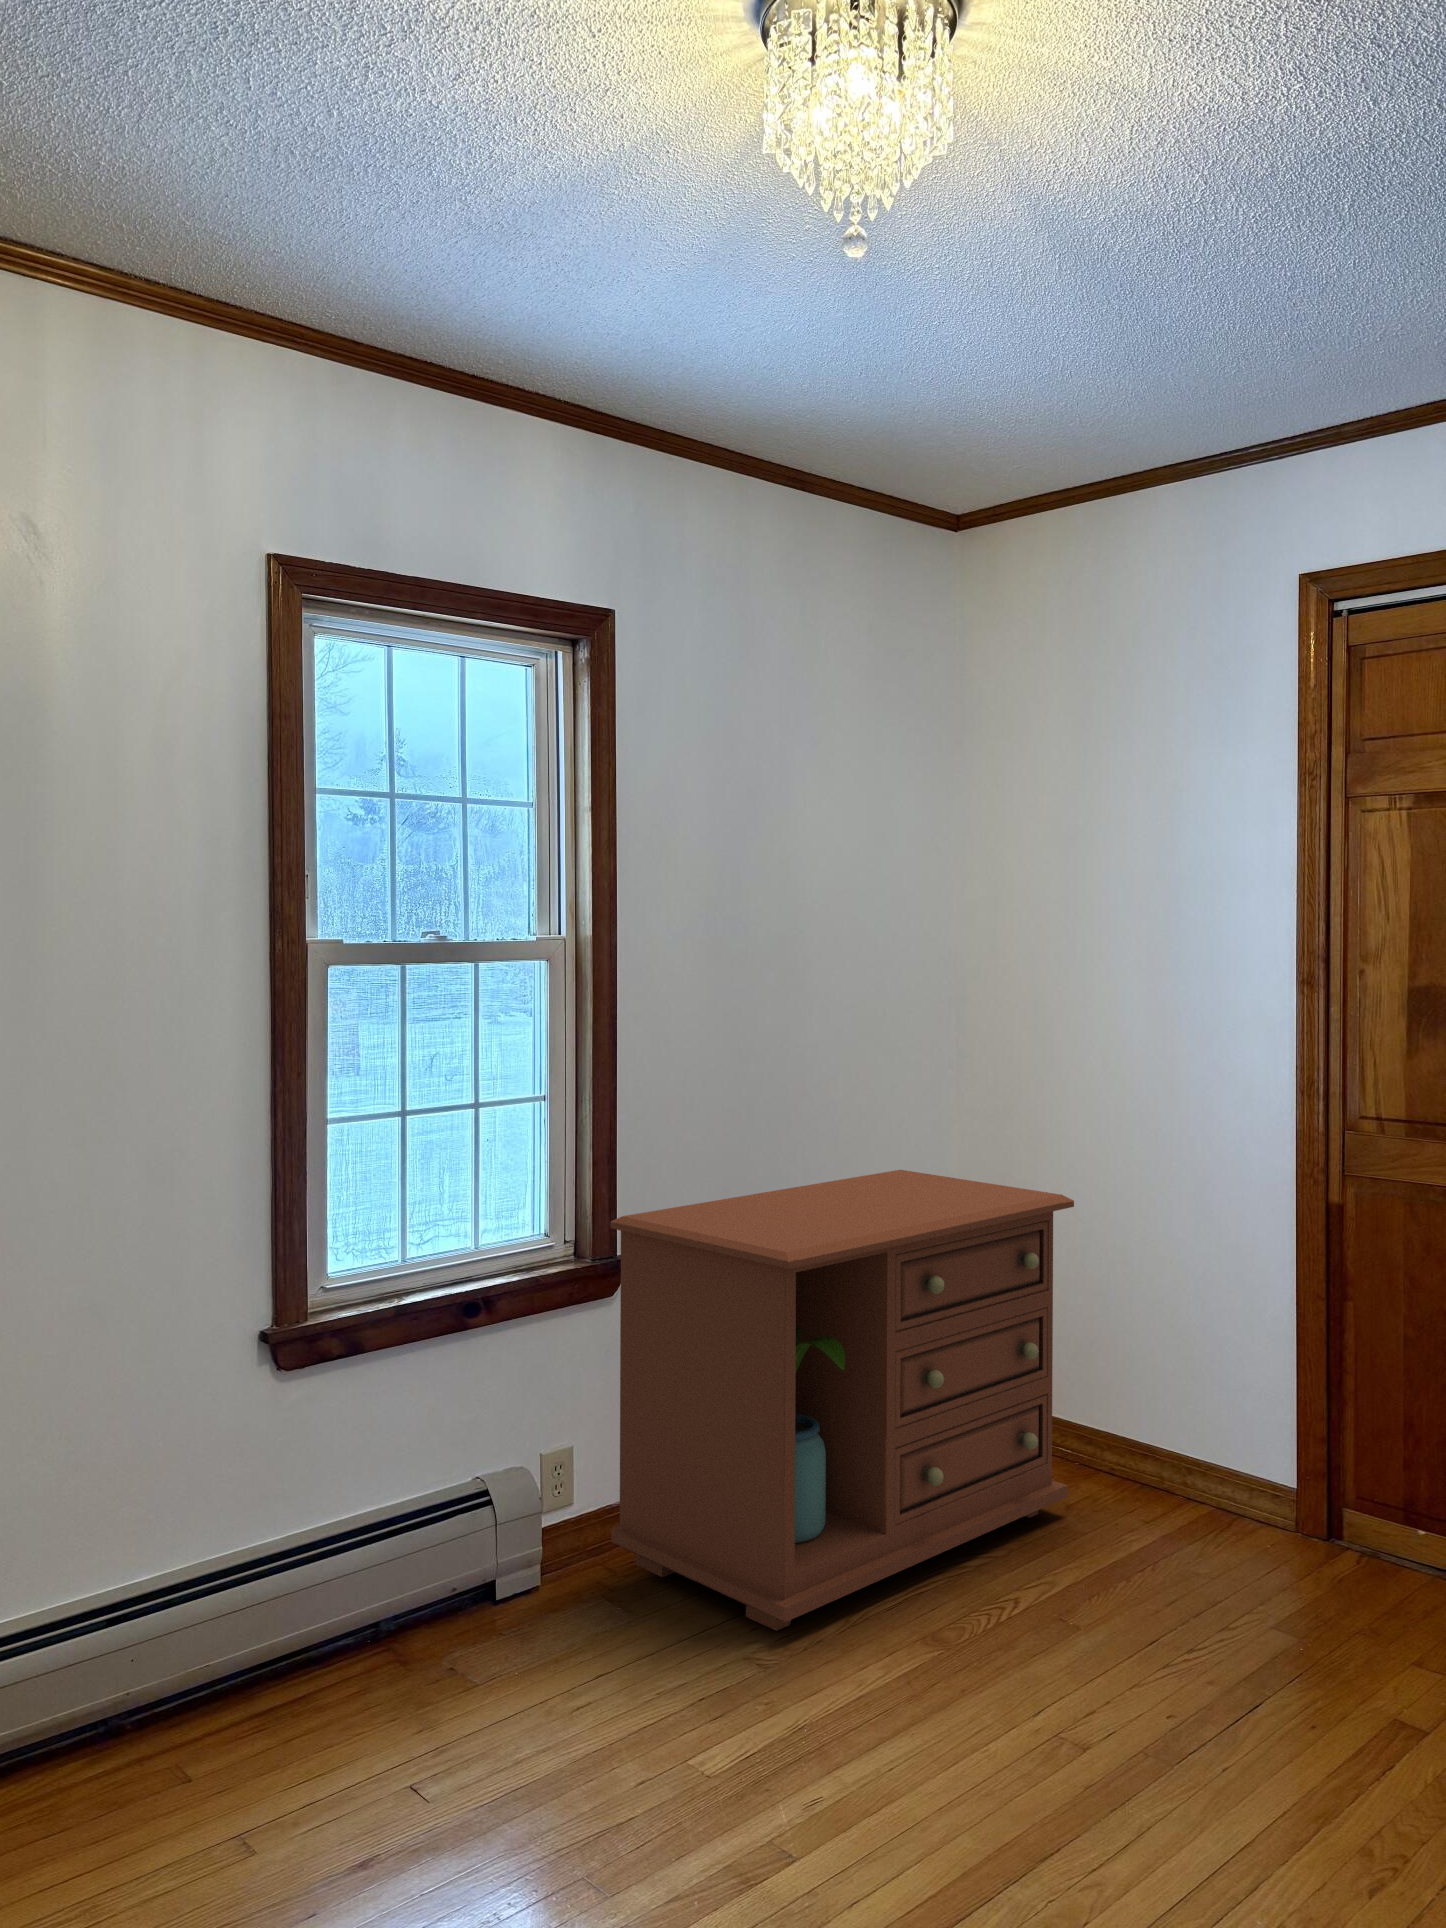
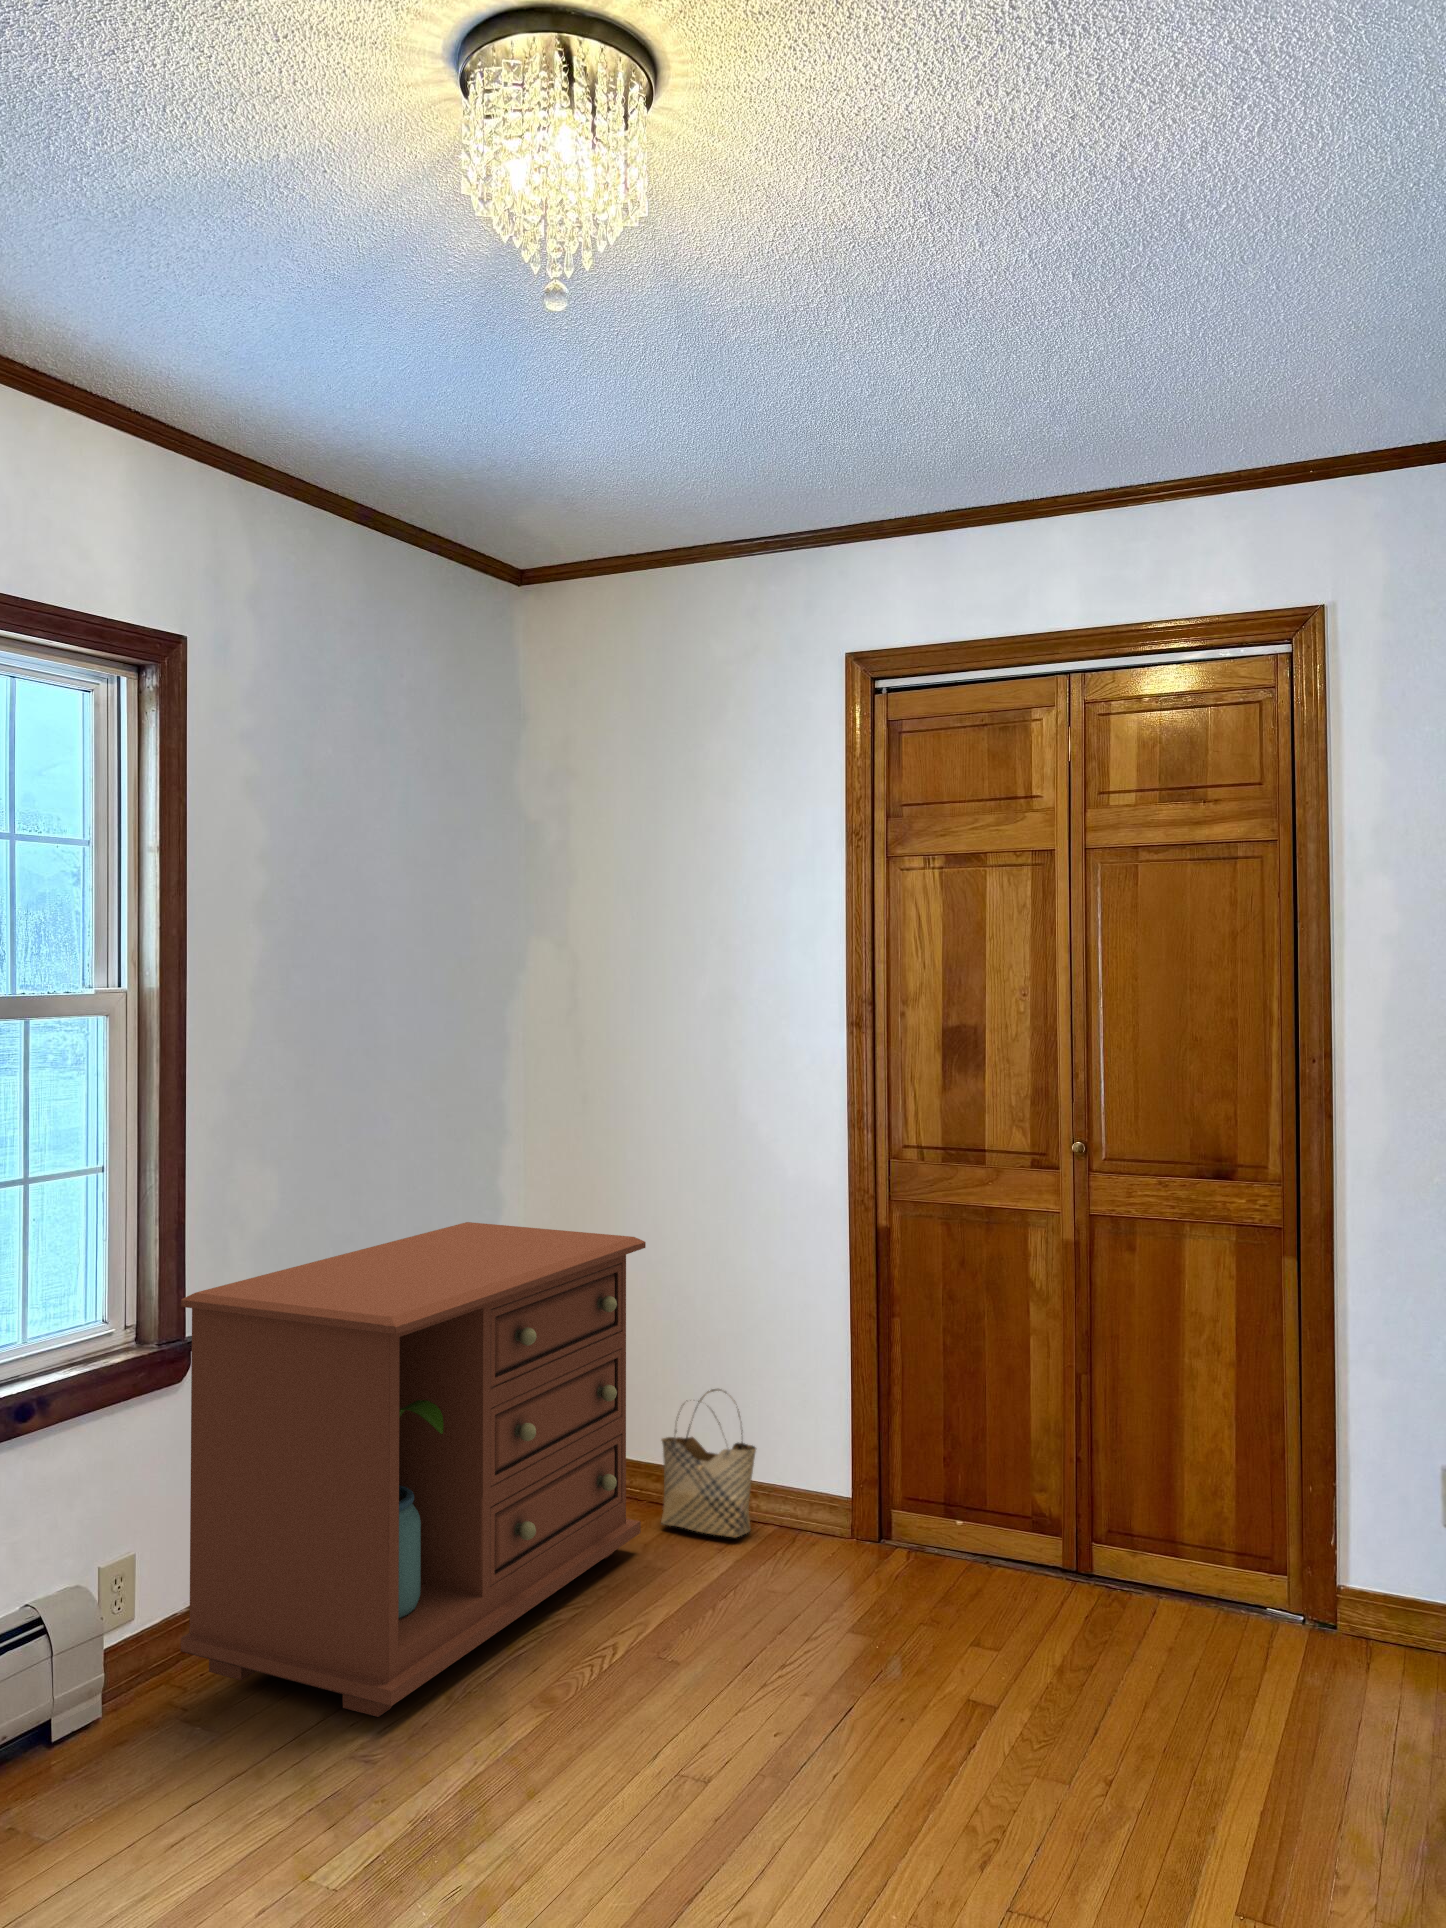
woven basket: none [1094,1360,1197,1516] -> present [661,1389,756,1537]

